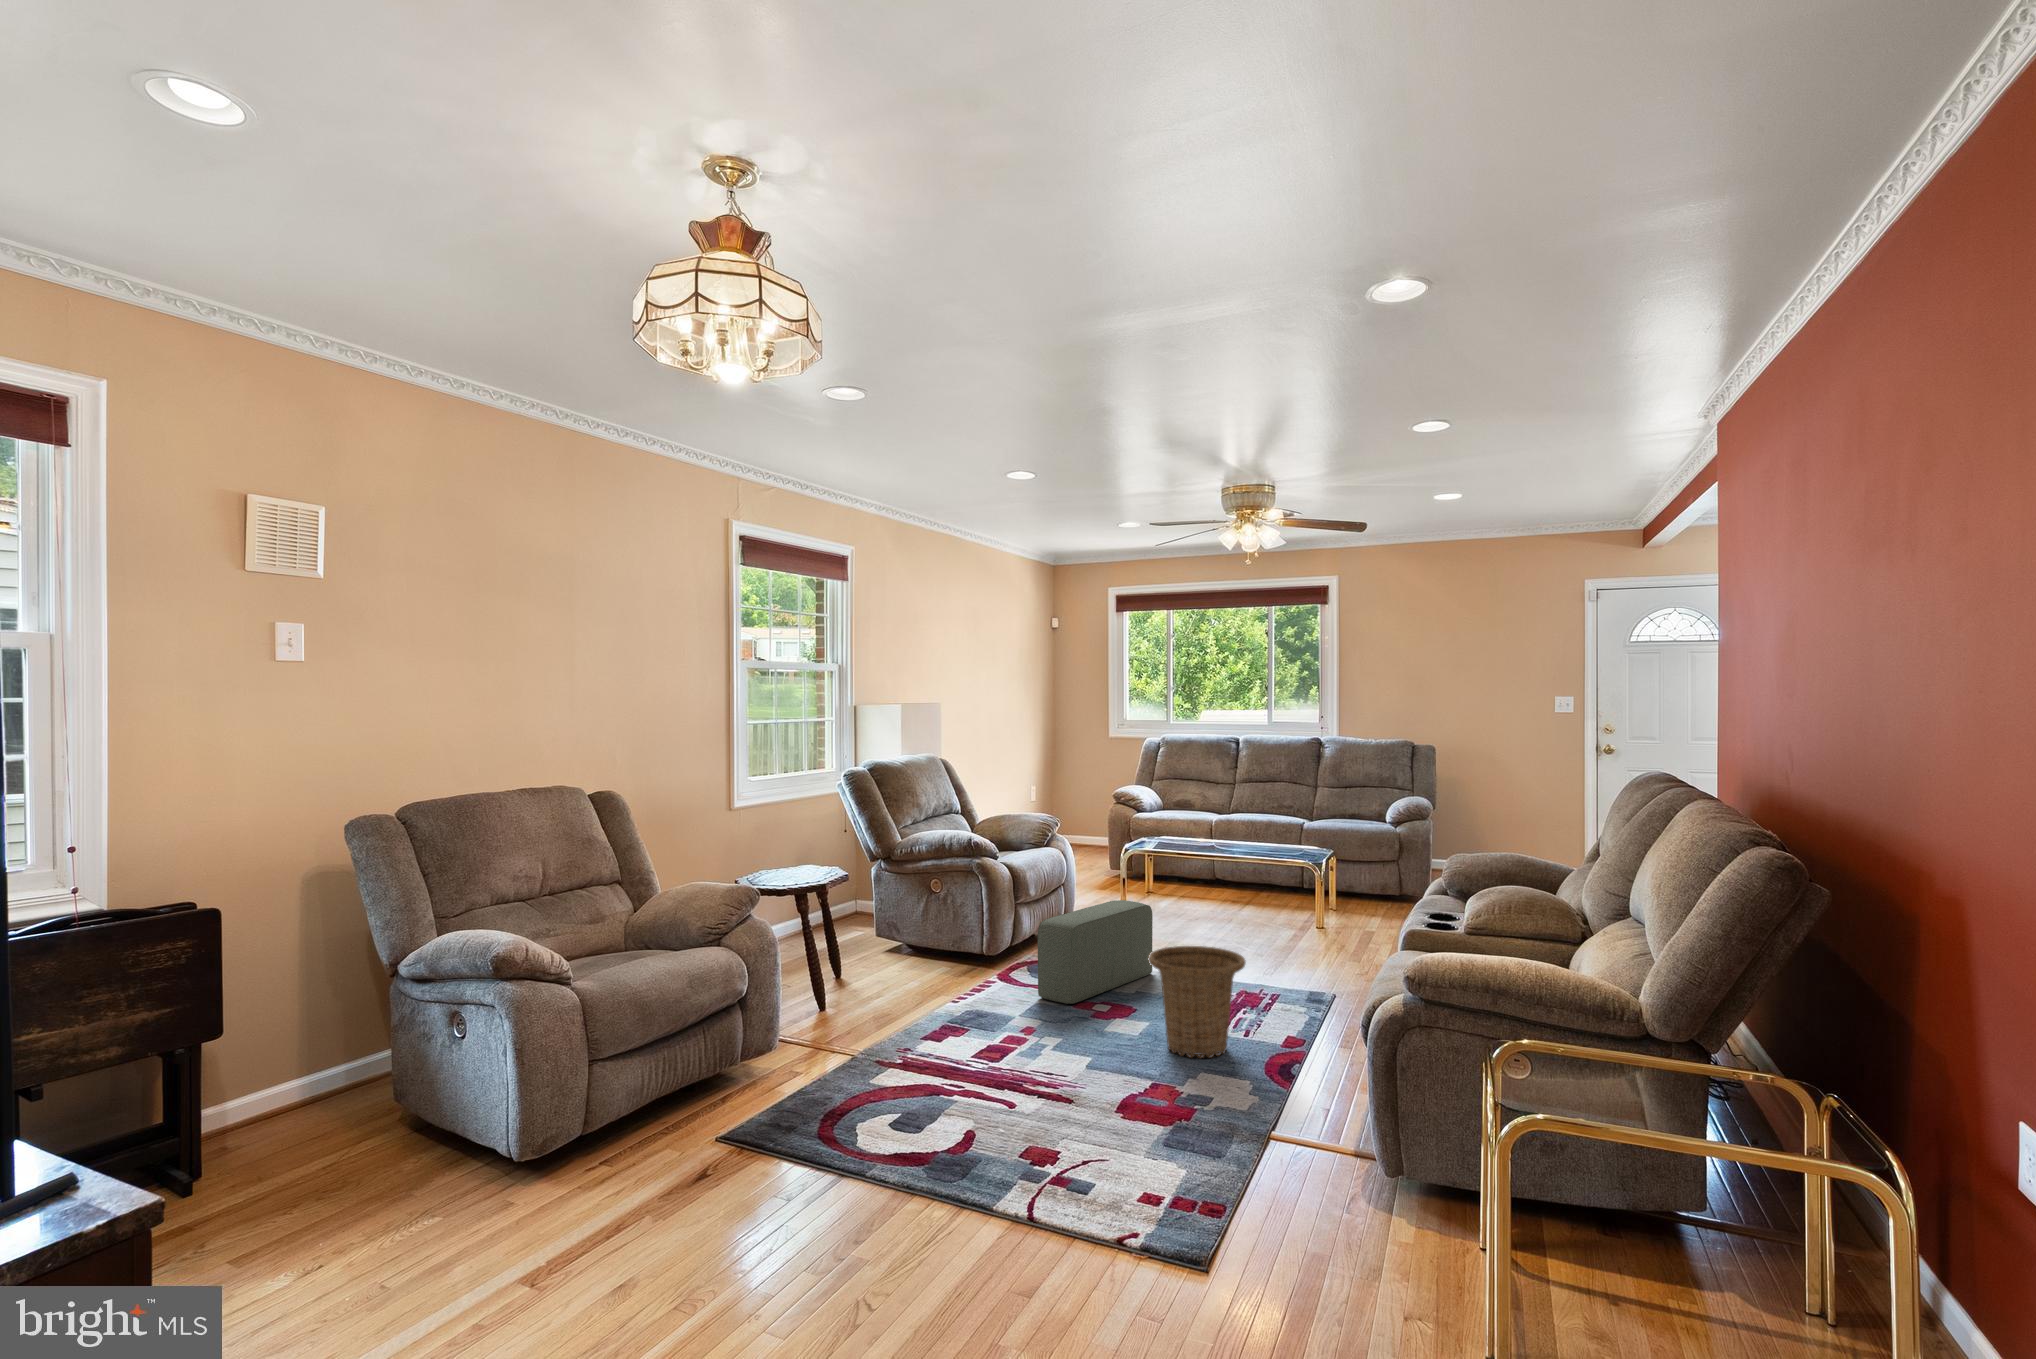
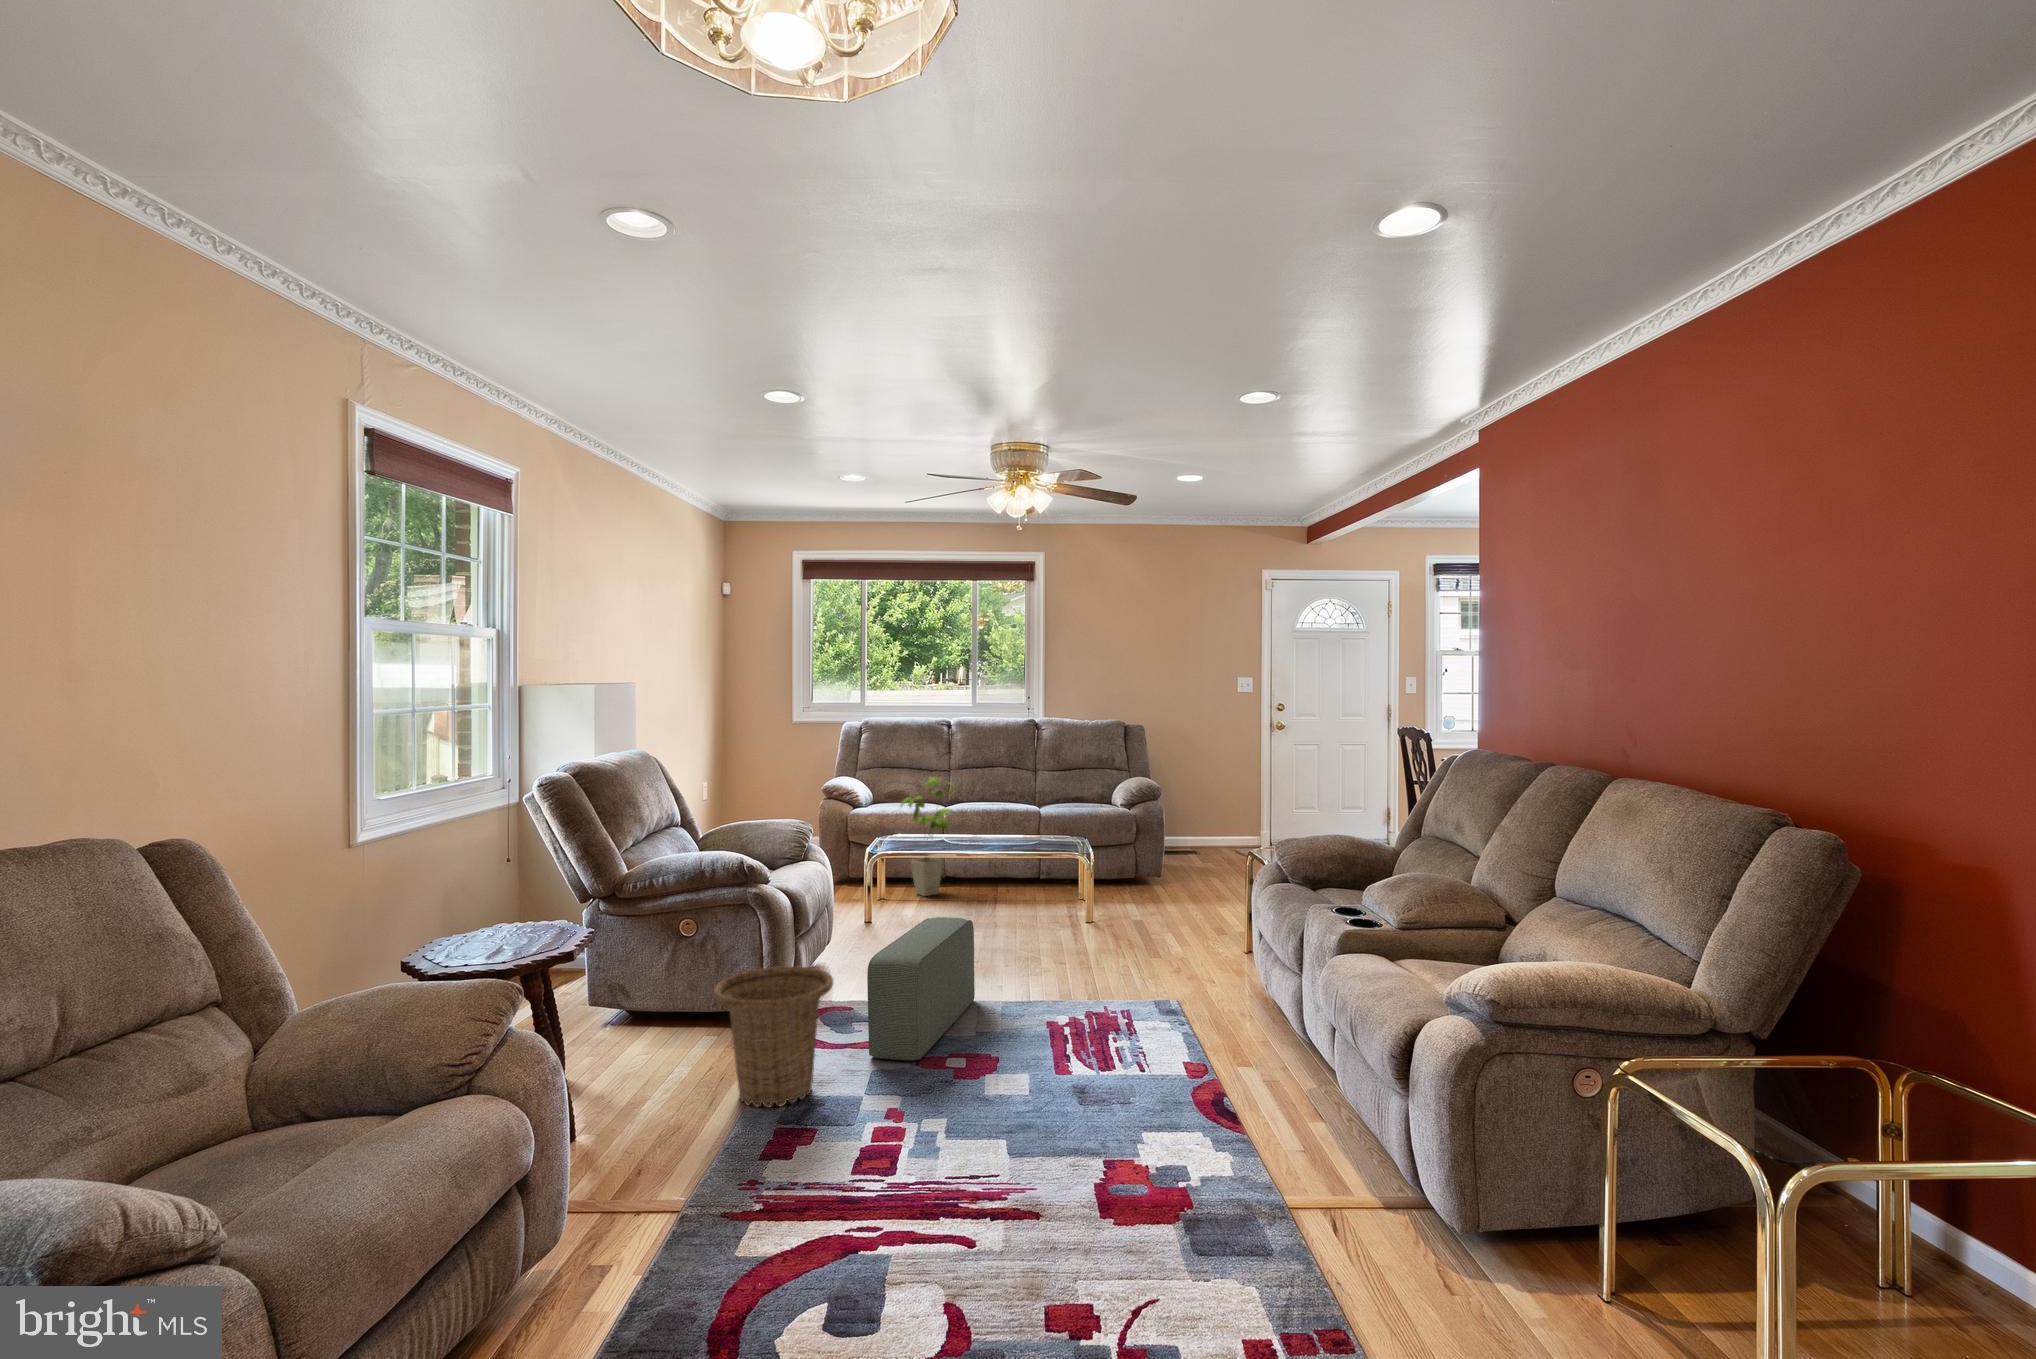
house plant: none [1162,787,1216,895] -> present [901,777,956,896]
basket: present [1149,946,1246,1058] -> present [714,966,833,1108]

